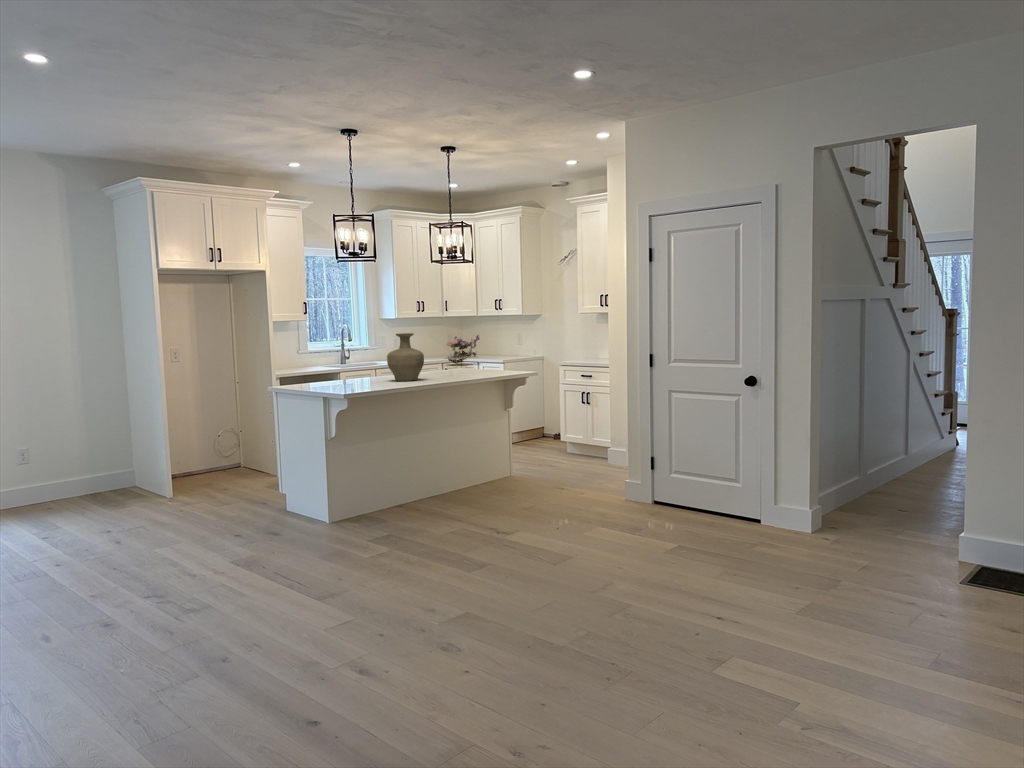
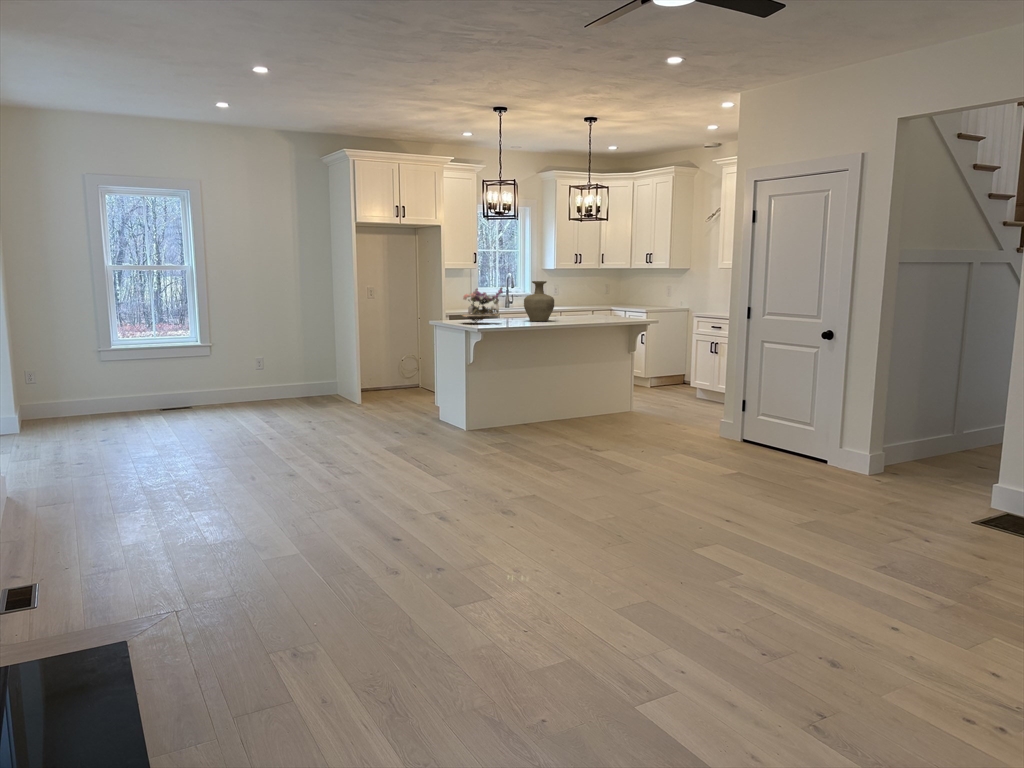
flower arrangement: present [444,335,479,364] -> present [462,287,503,322]

